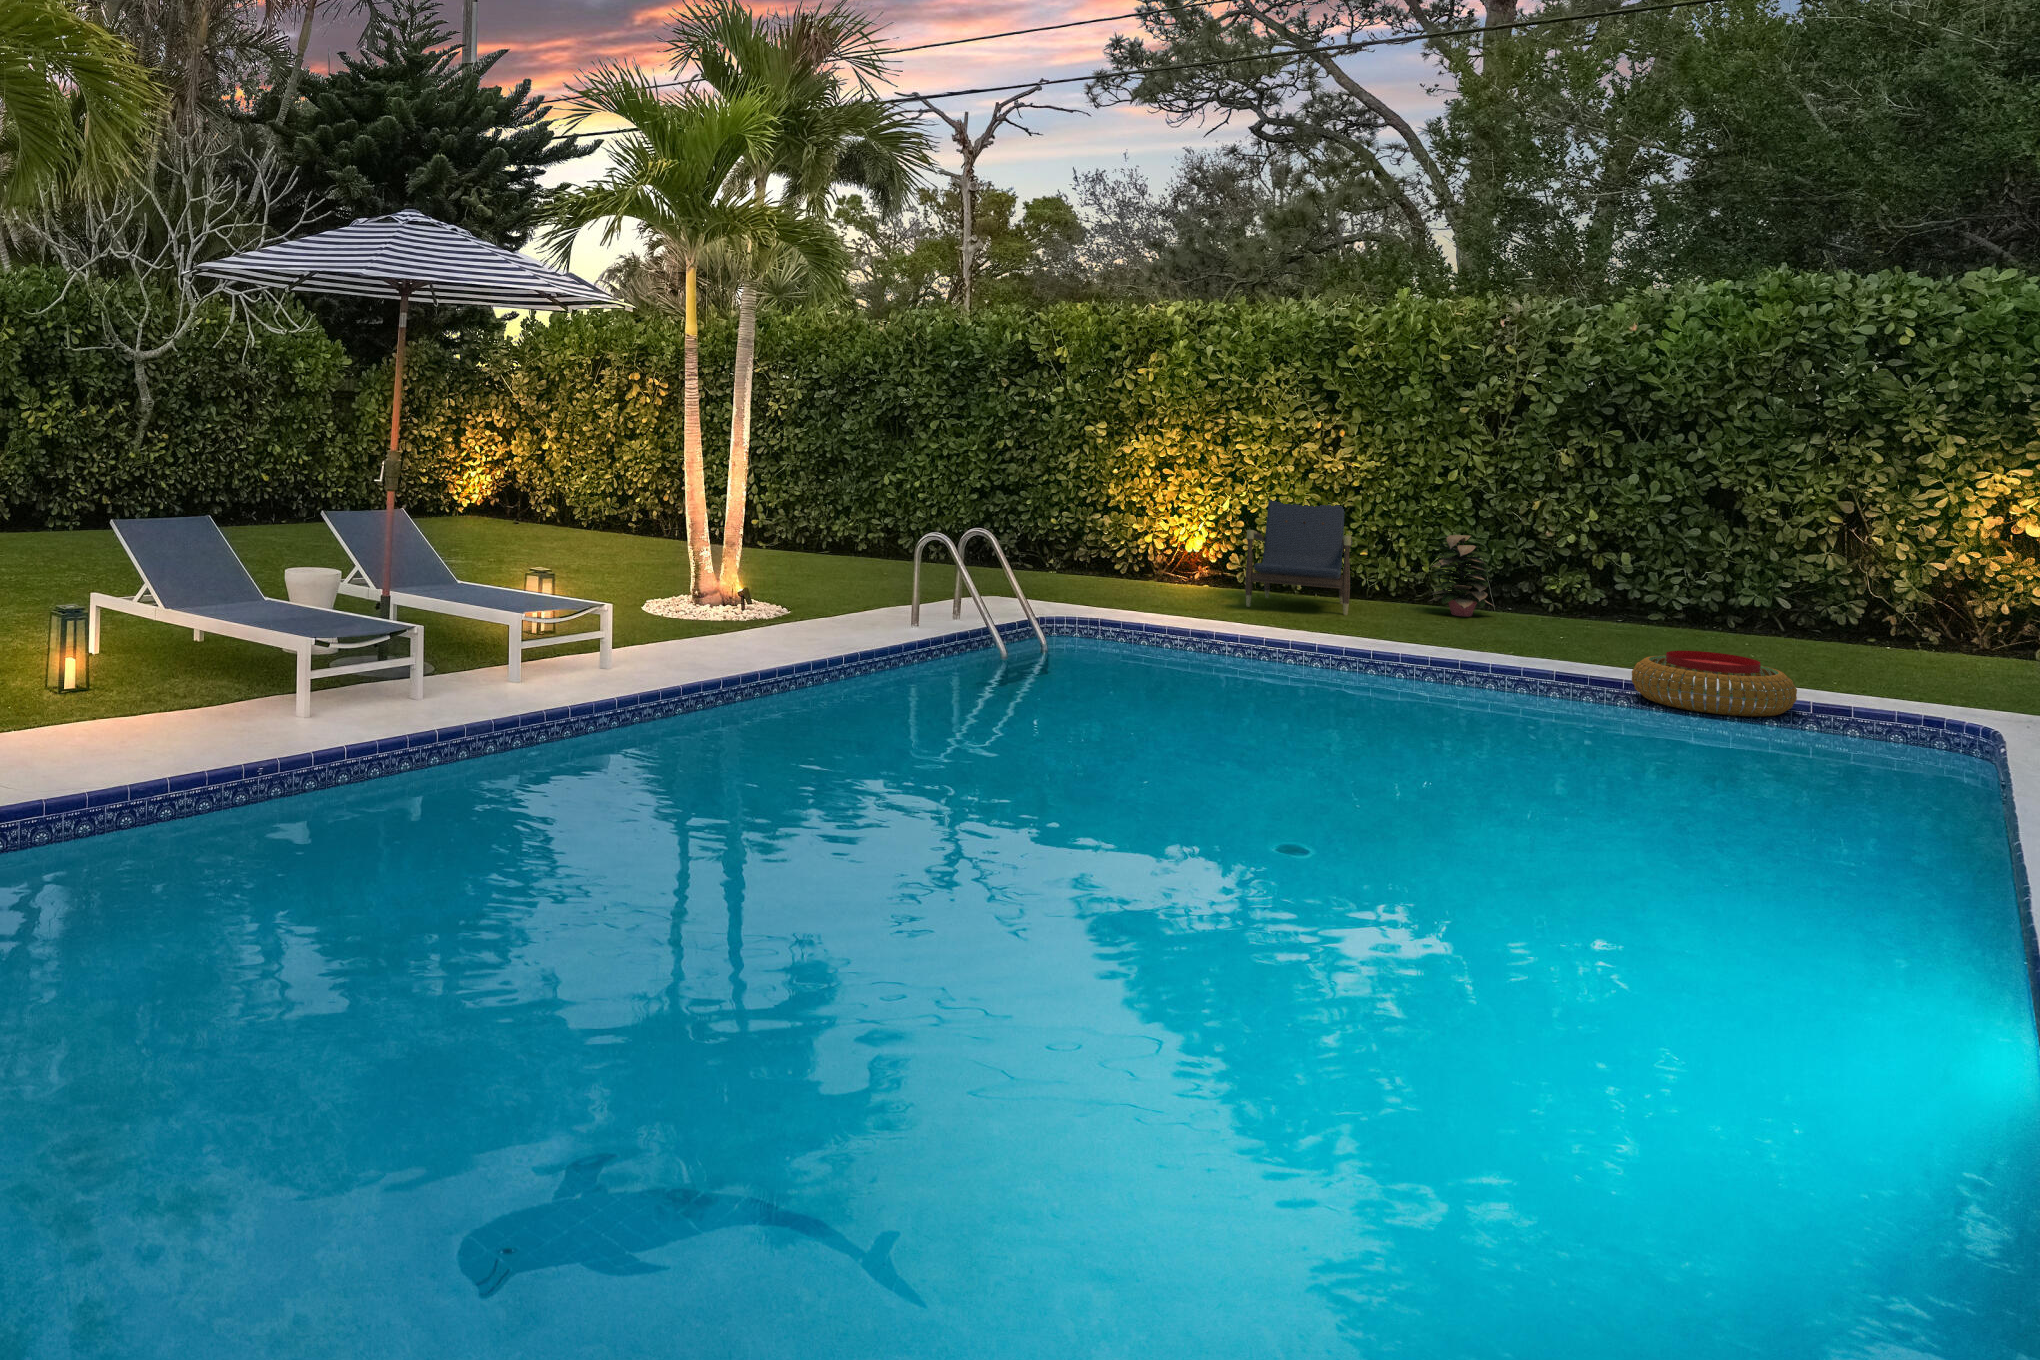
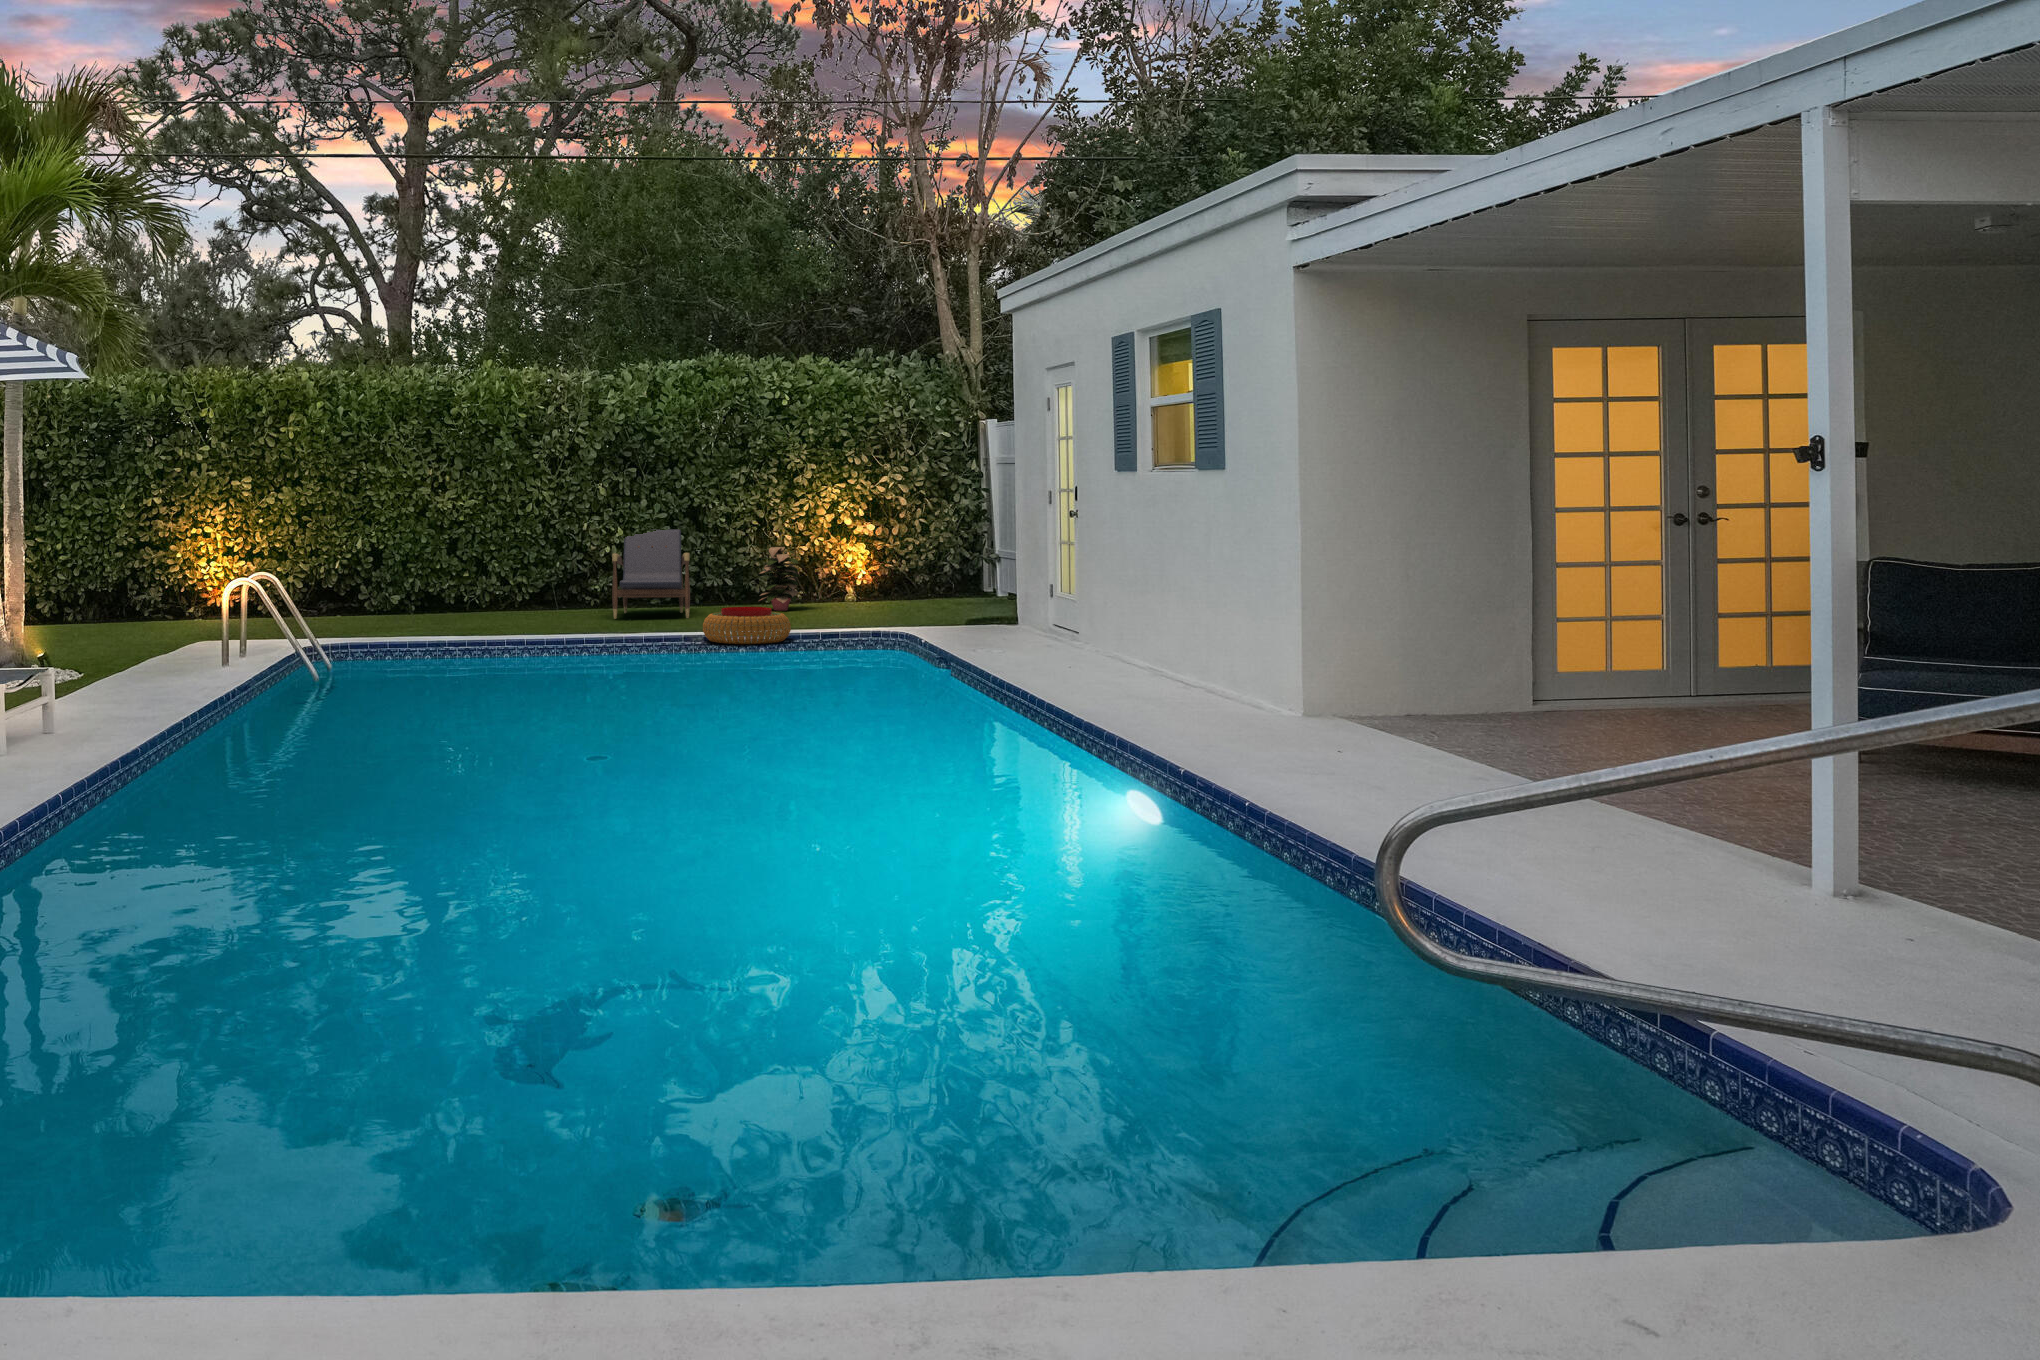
lounge chair: present [1245,500,1352,615] -> present [612,529,690,619]
decorative plant: present [1428,535,1493,617] -> present [759,547,798,611]

